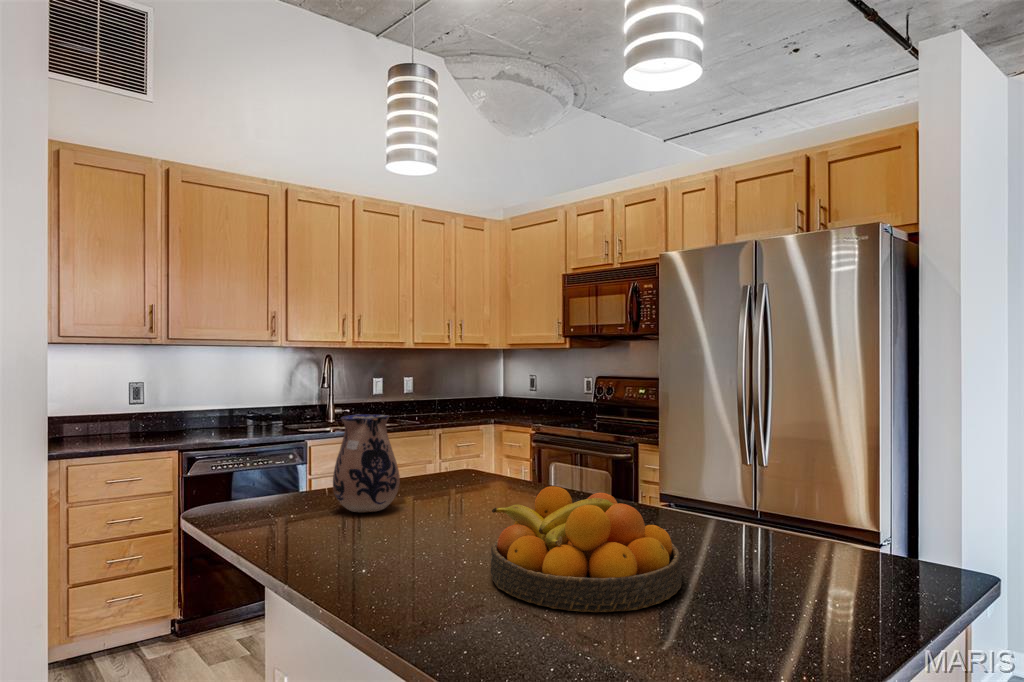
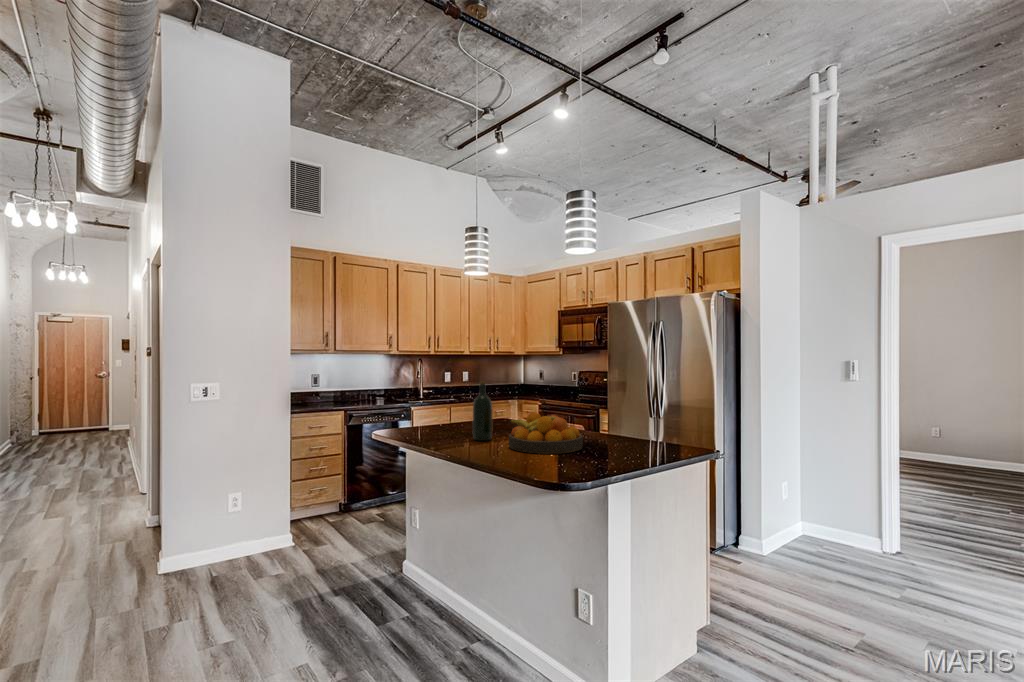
wine bottle: none [403,407,451,552] -> present [473,381,493,441]
ceramic pitcher: present [333,414,400,512] -> none [439,387,469,431]

